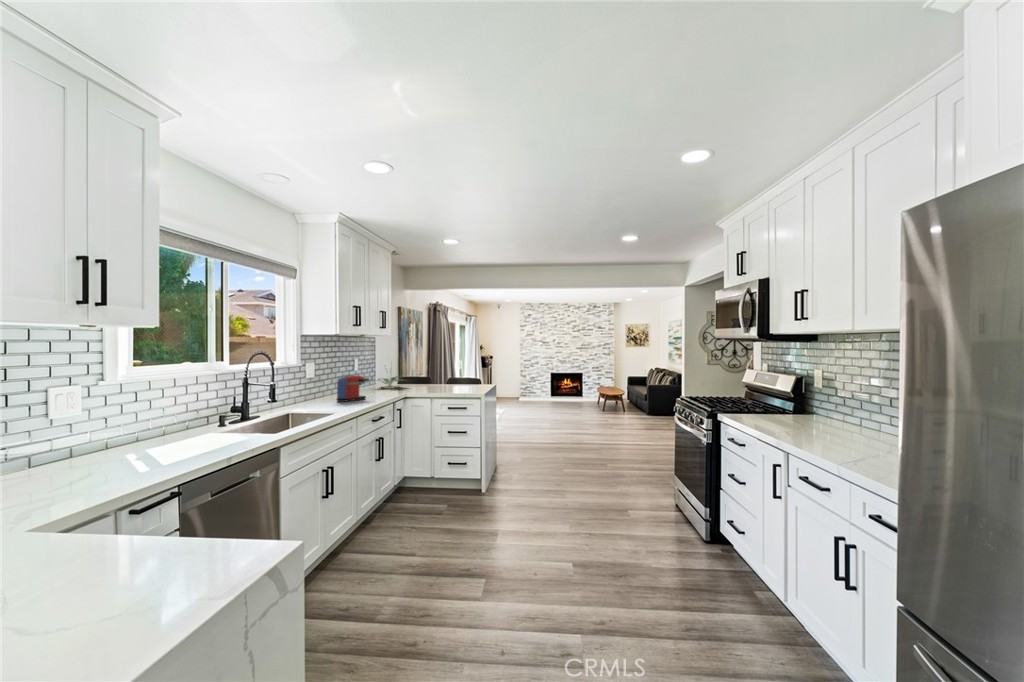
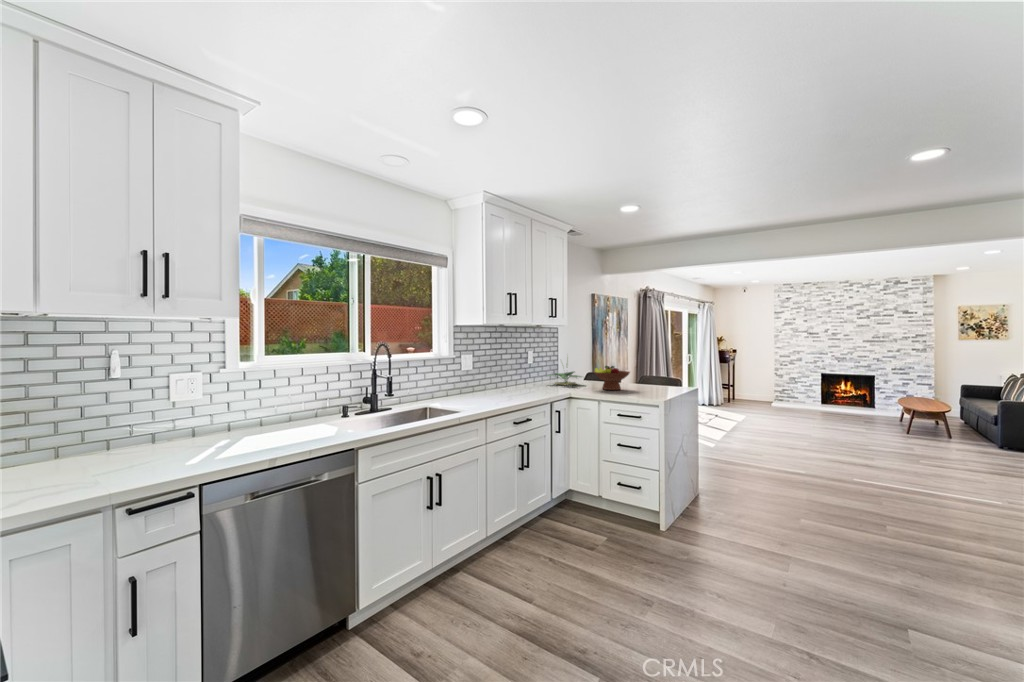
fruit bowl: none [420,369,451,390] -> present [594,366,630,390]
coffee maker: present [337,376,369,402] -> none [488,370,525,398]

